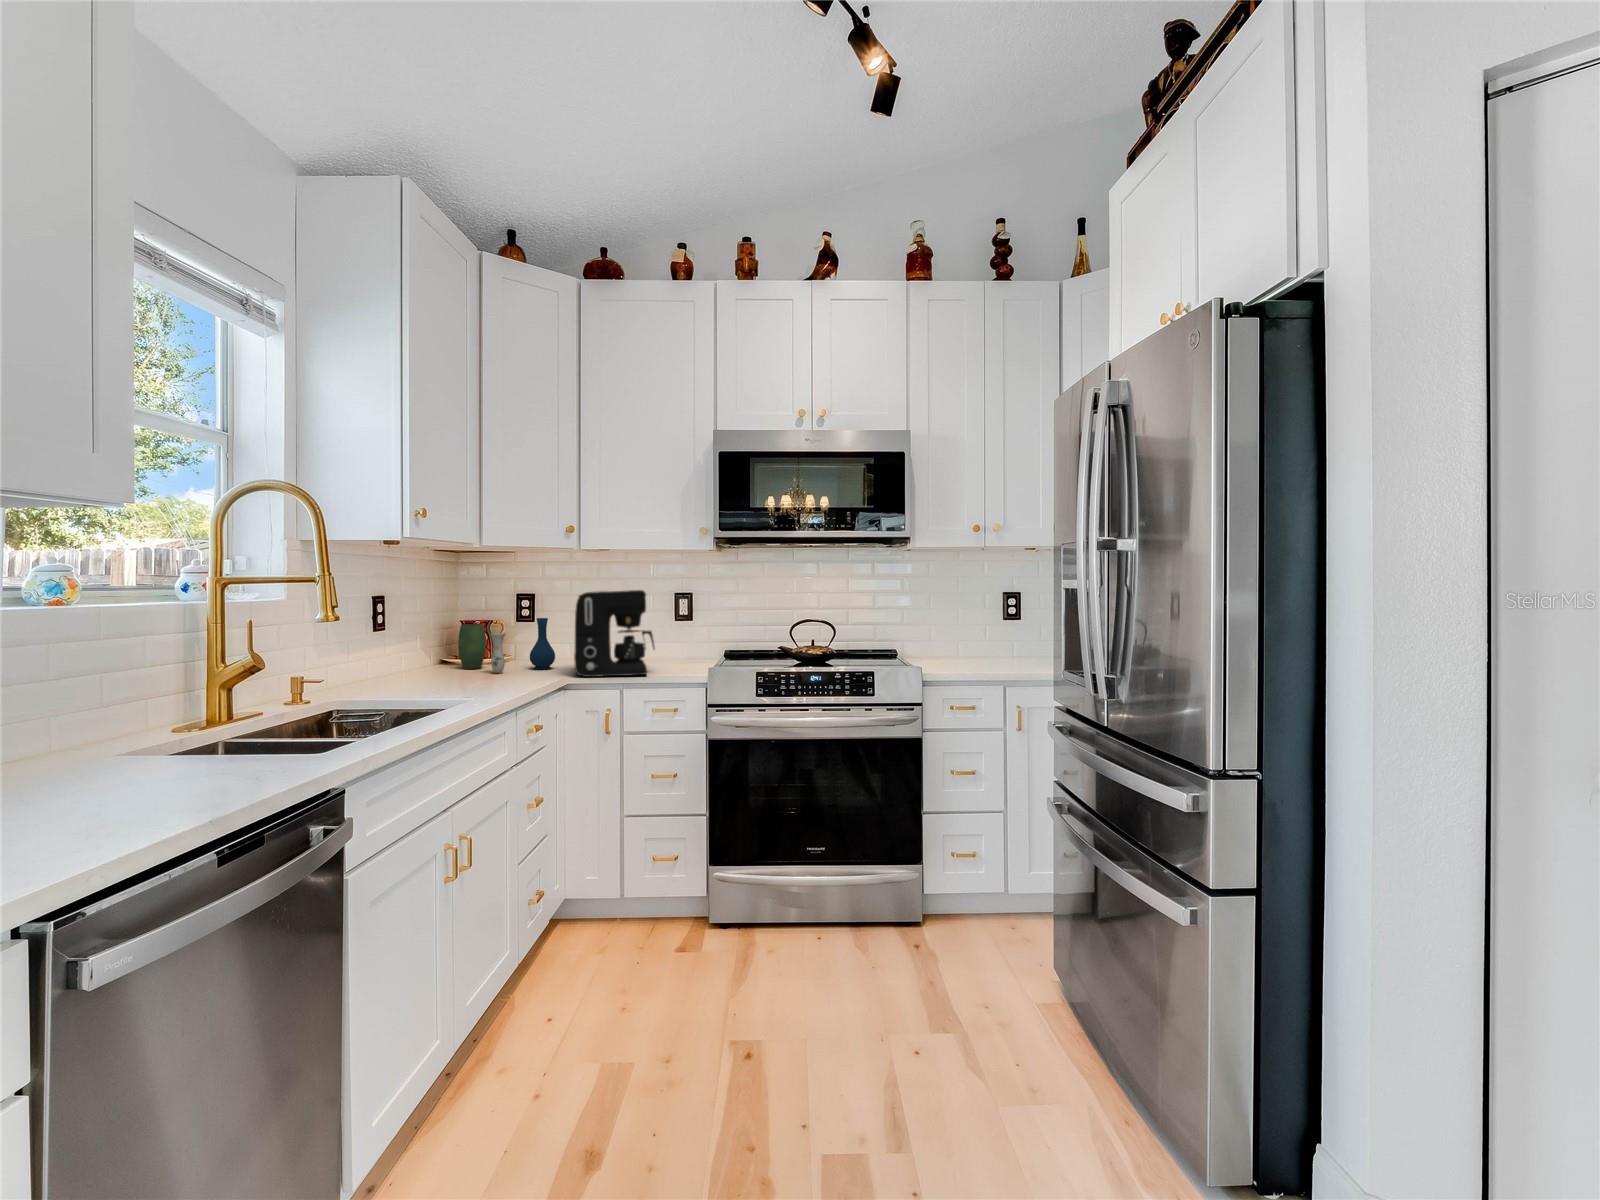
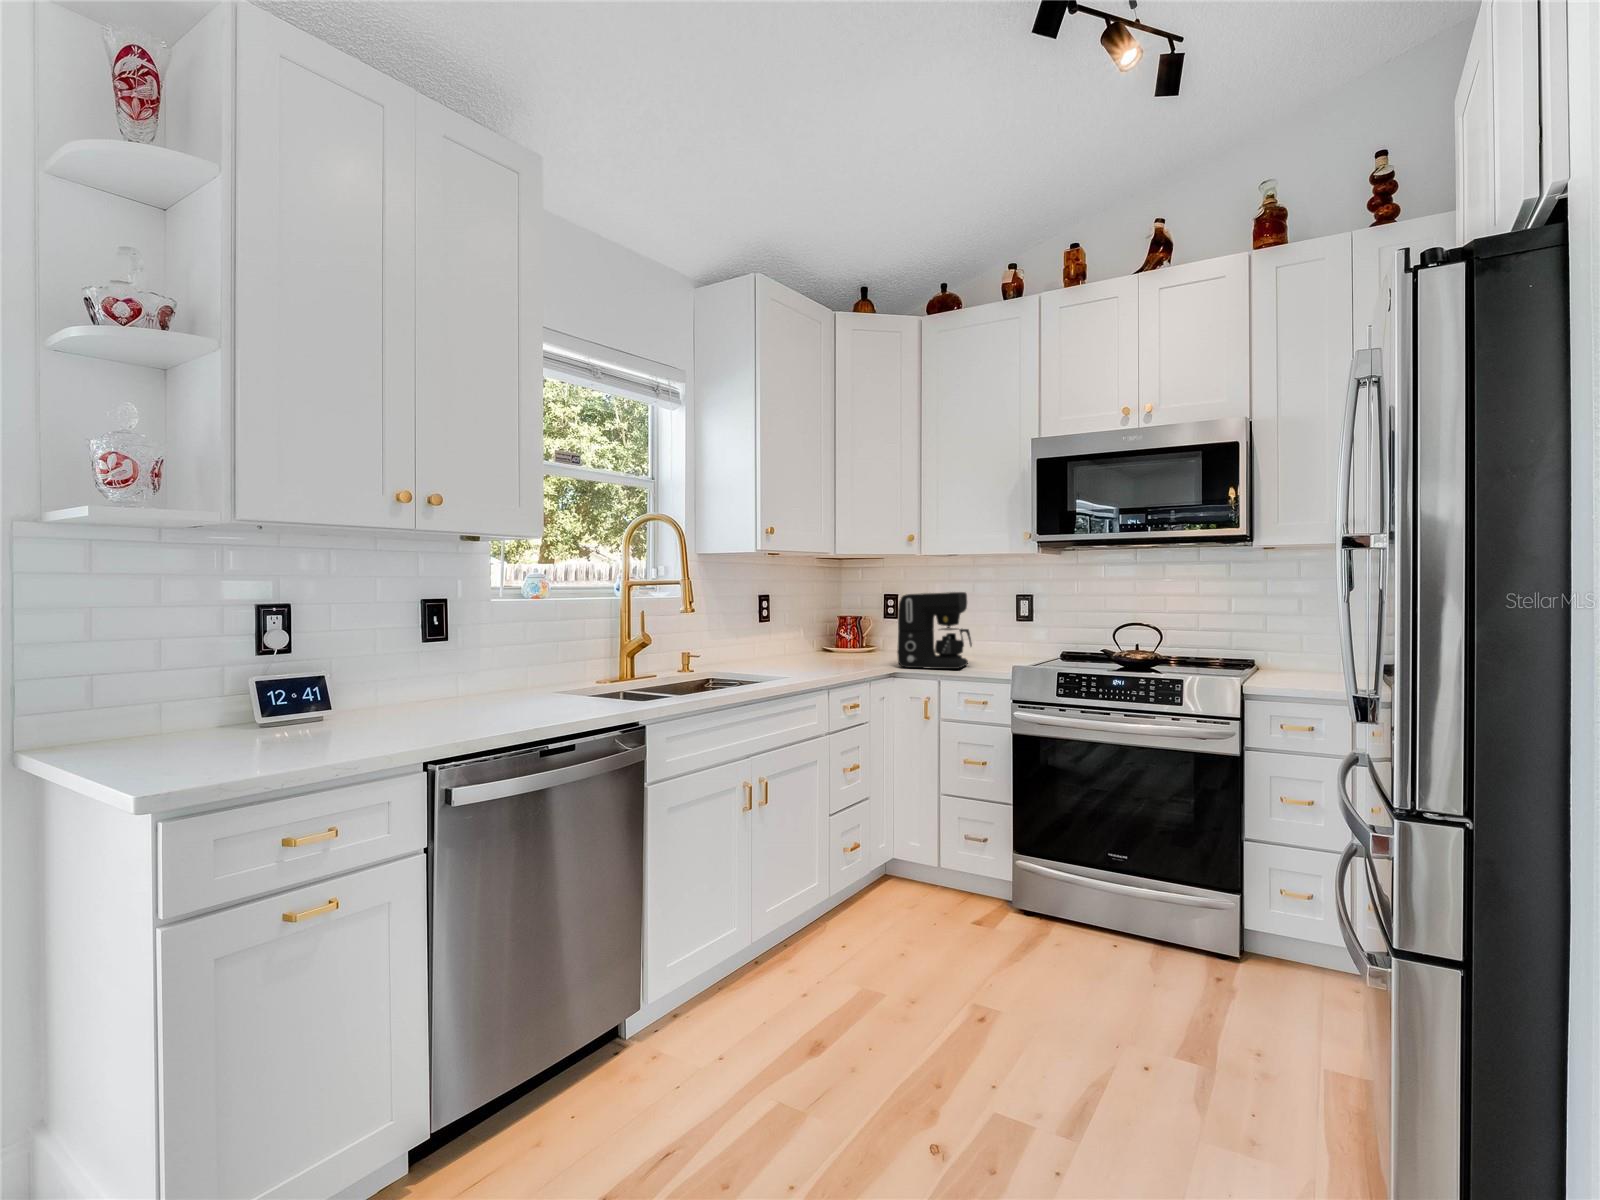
vase: present [458,618,555,672] -> none [821,616,894,661]

